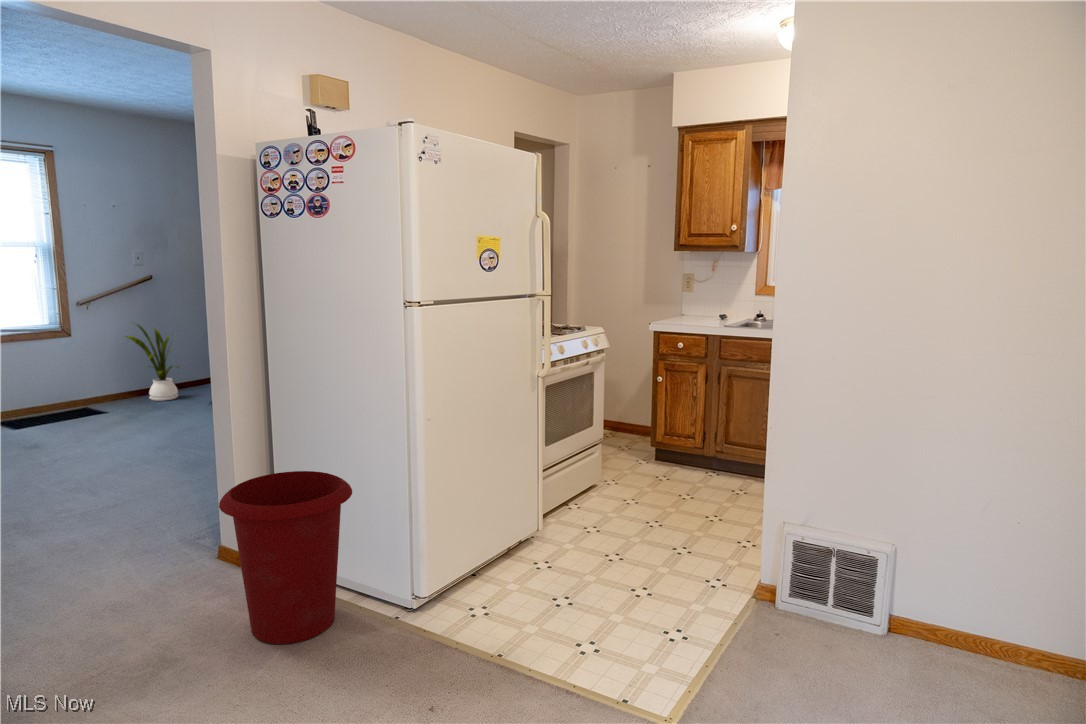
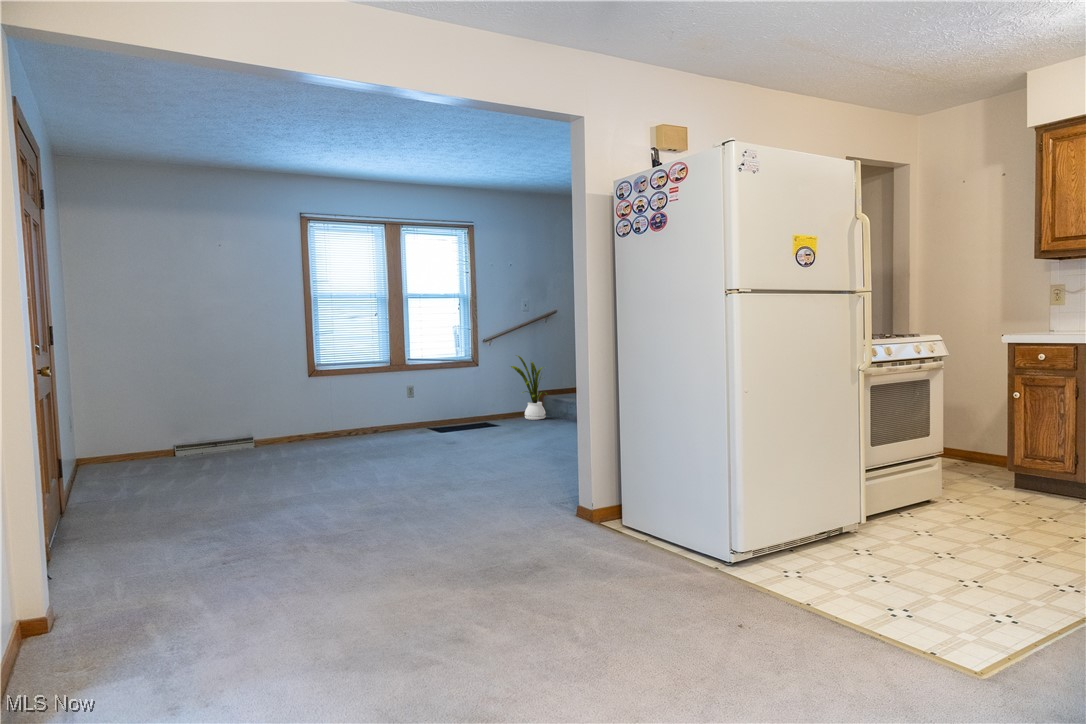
waste bin: present [219,471,352,644] -> none [579,436,680,568]

